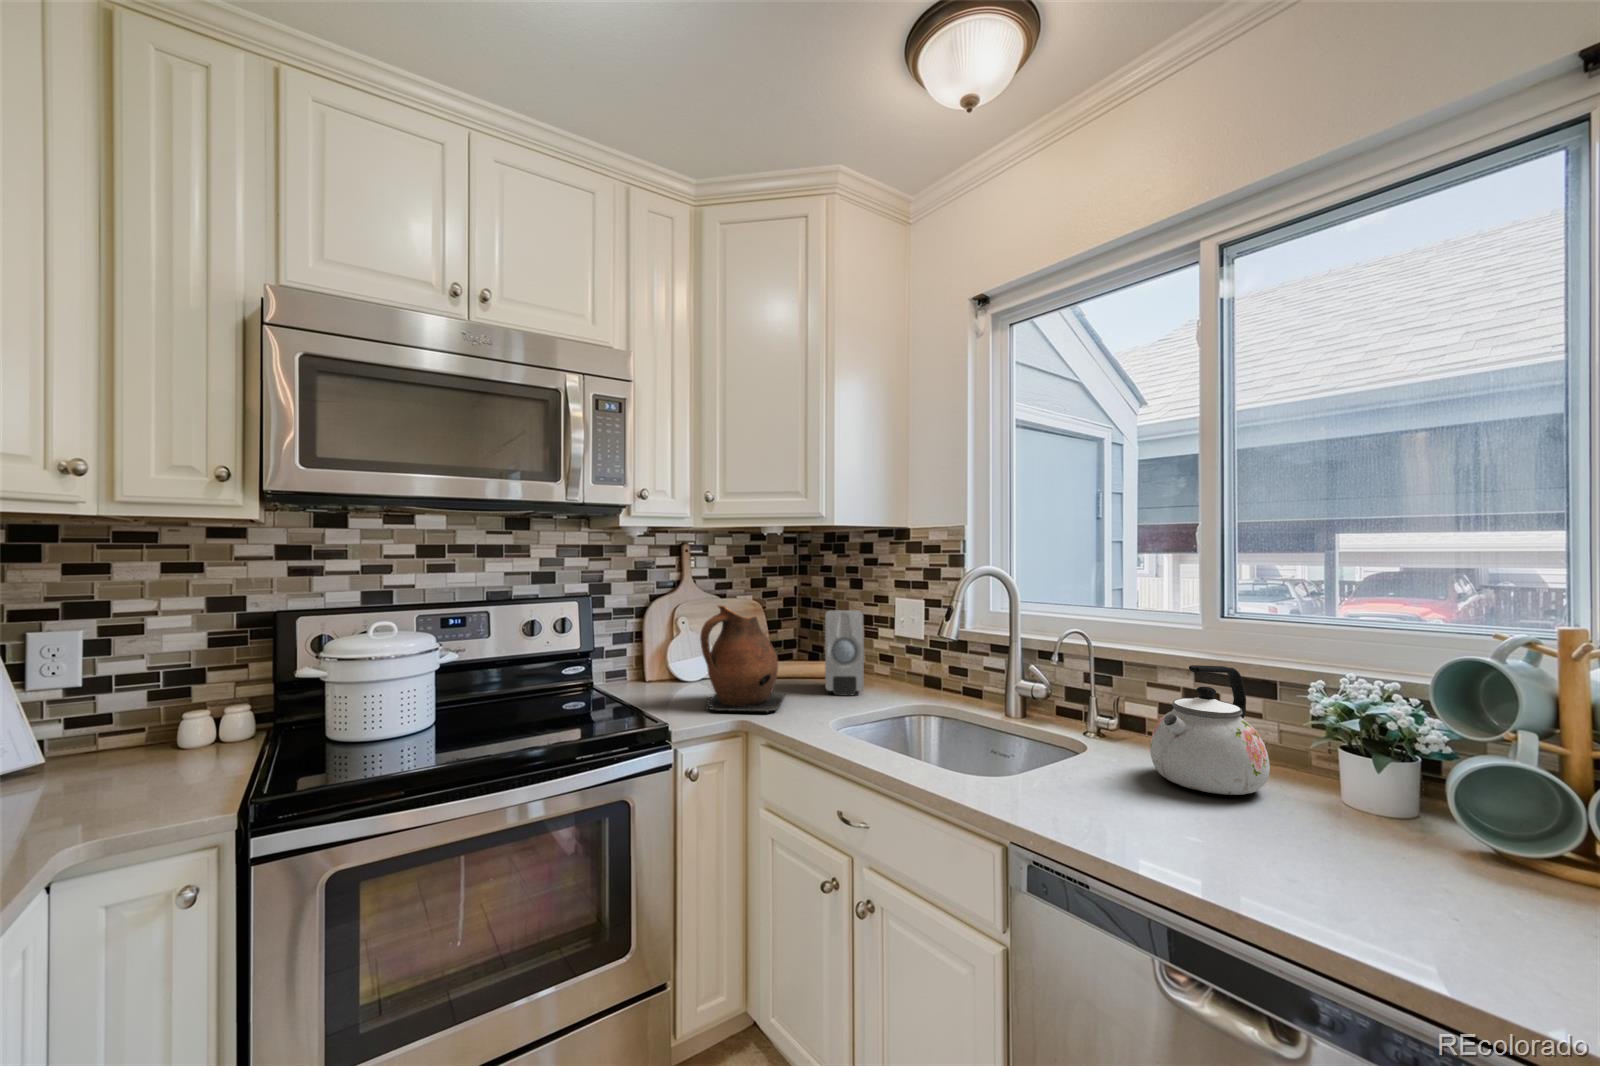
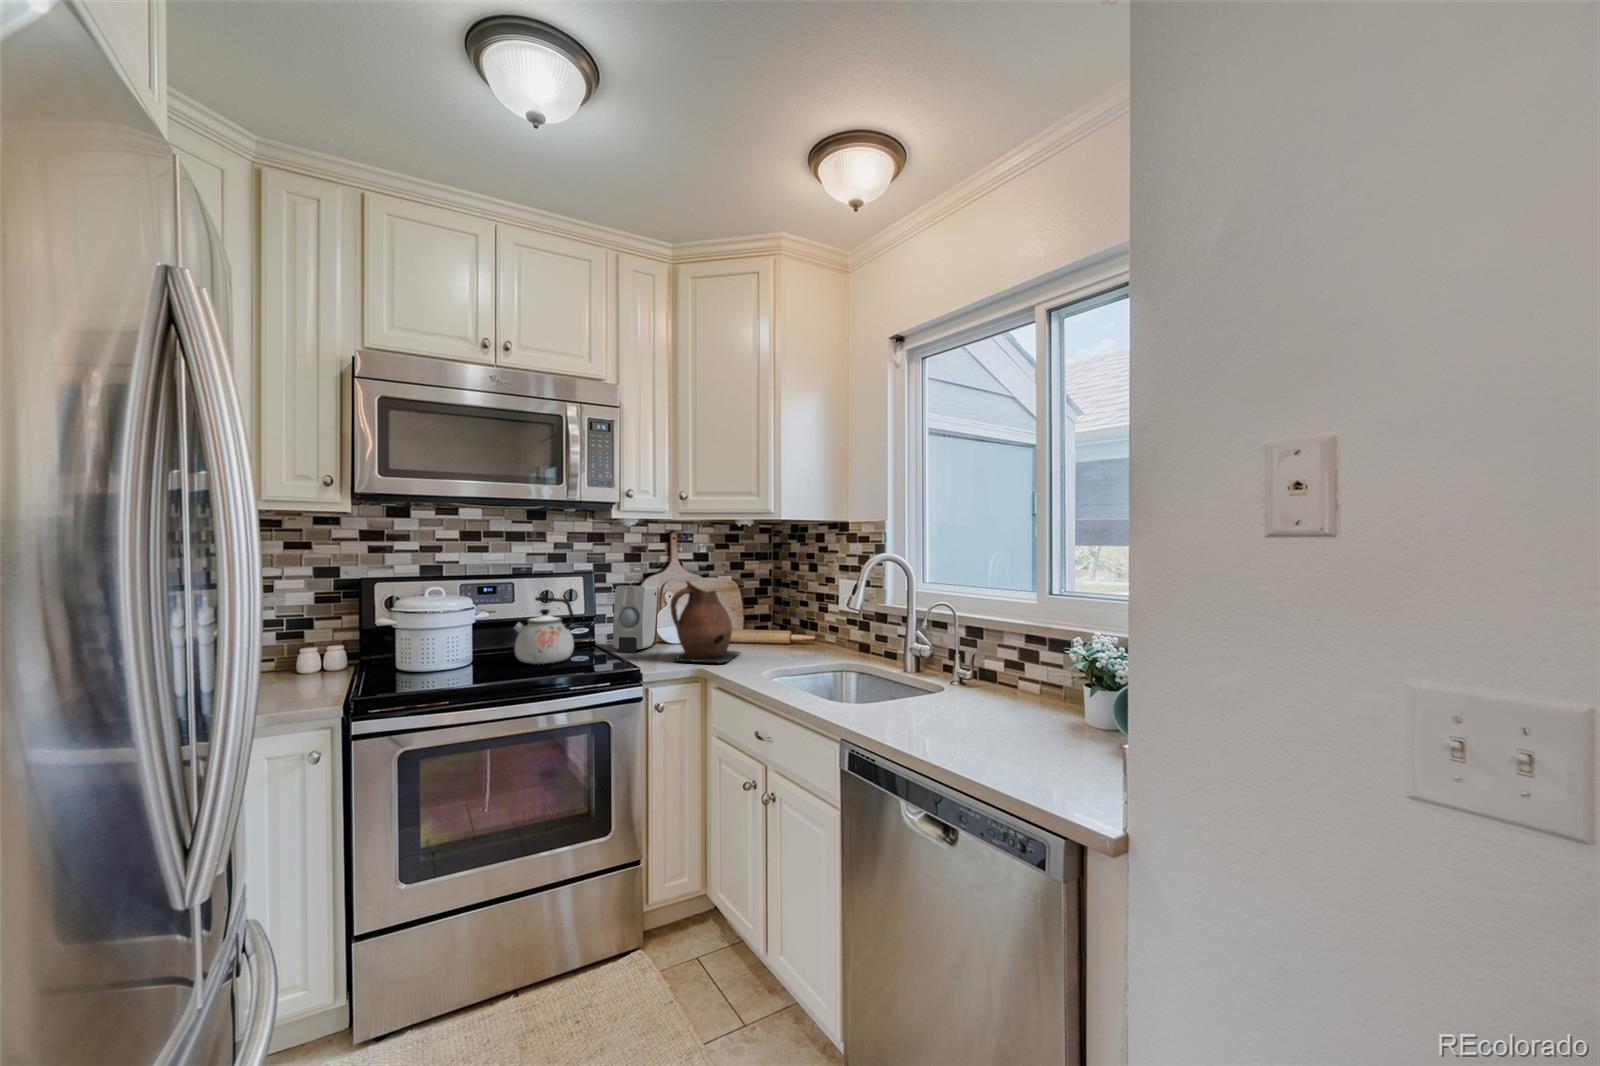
soap dispenser: present [825,611,864,696] -> present [613,585,658,653]
kettle: present [1150,665,1270,795] -> present [514,597,574,664]

